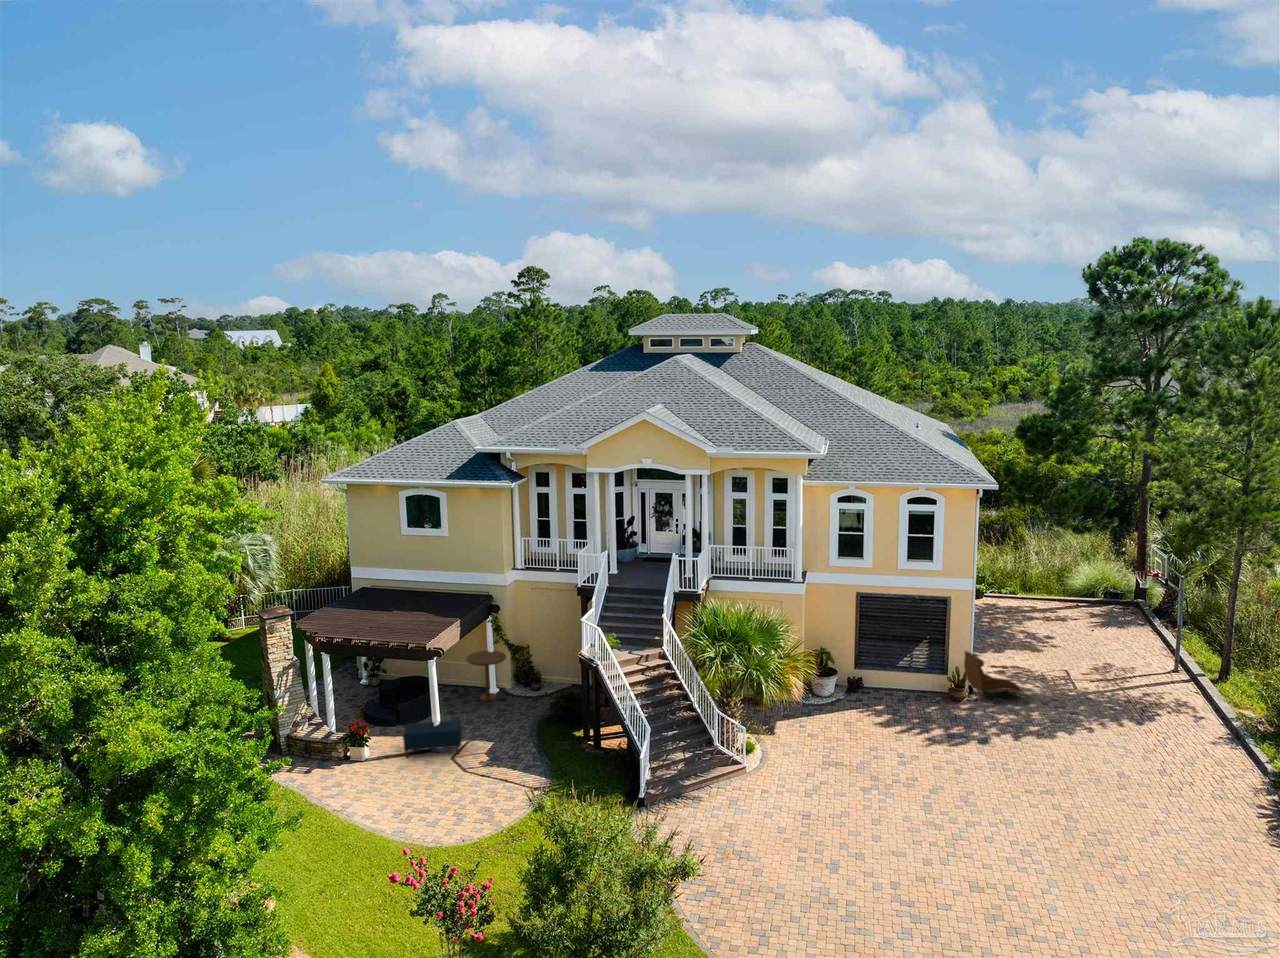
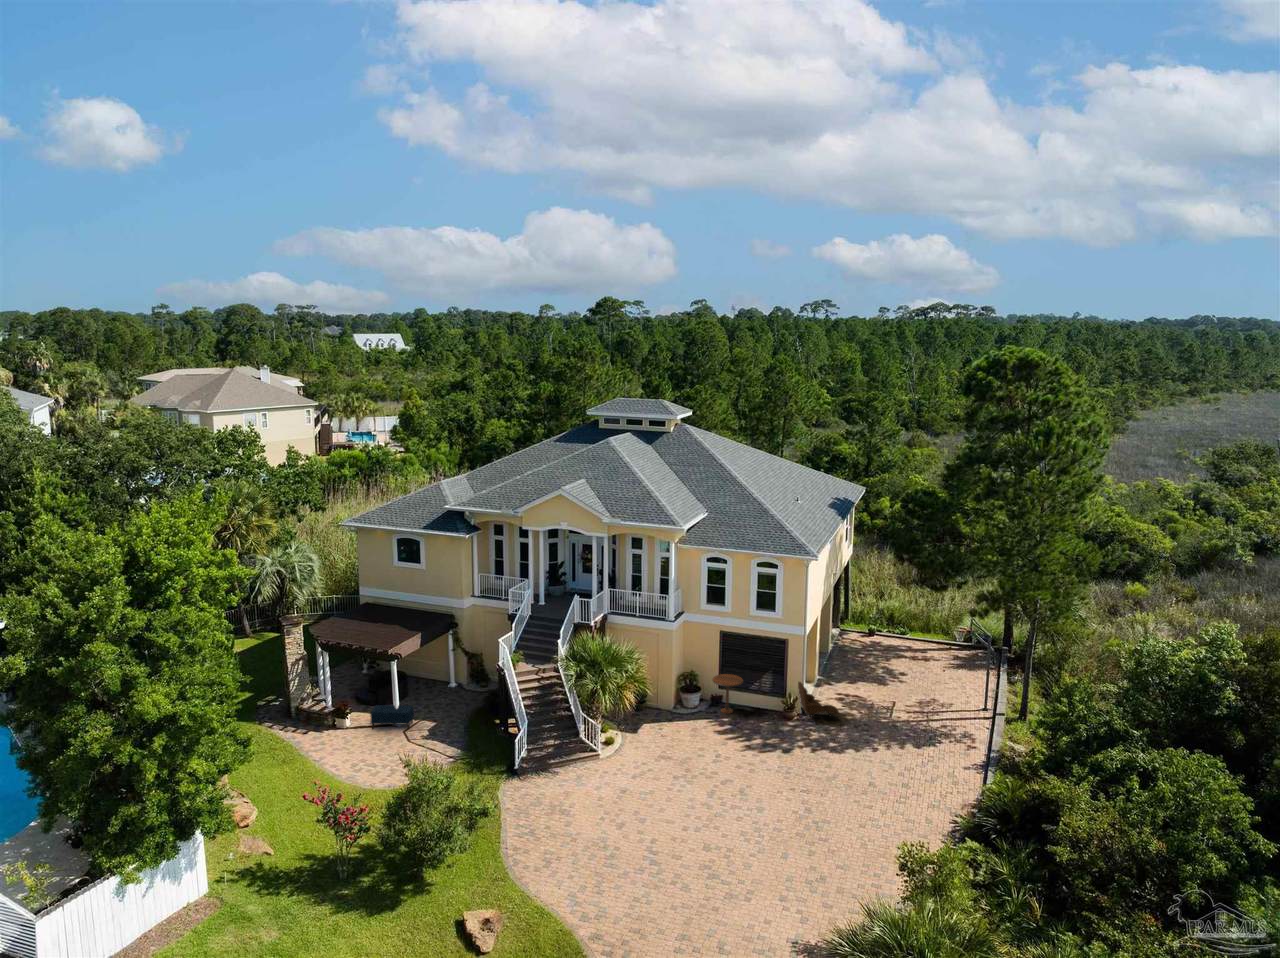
pedestal table: present [466,650,506,701] -> present [712,674,743,714]

